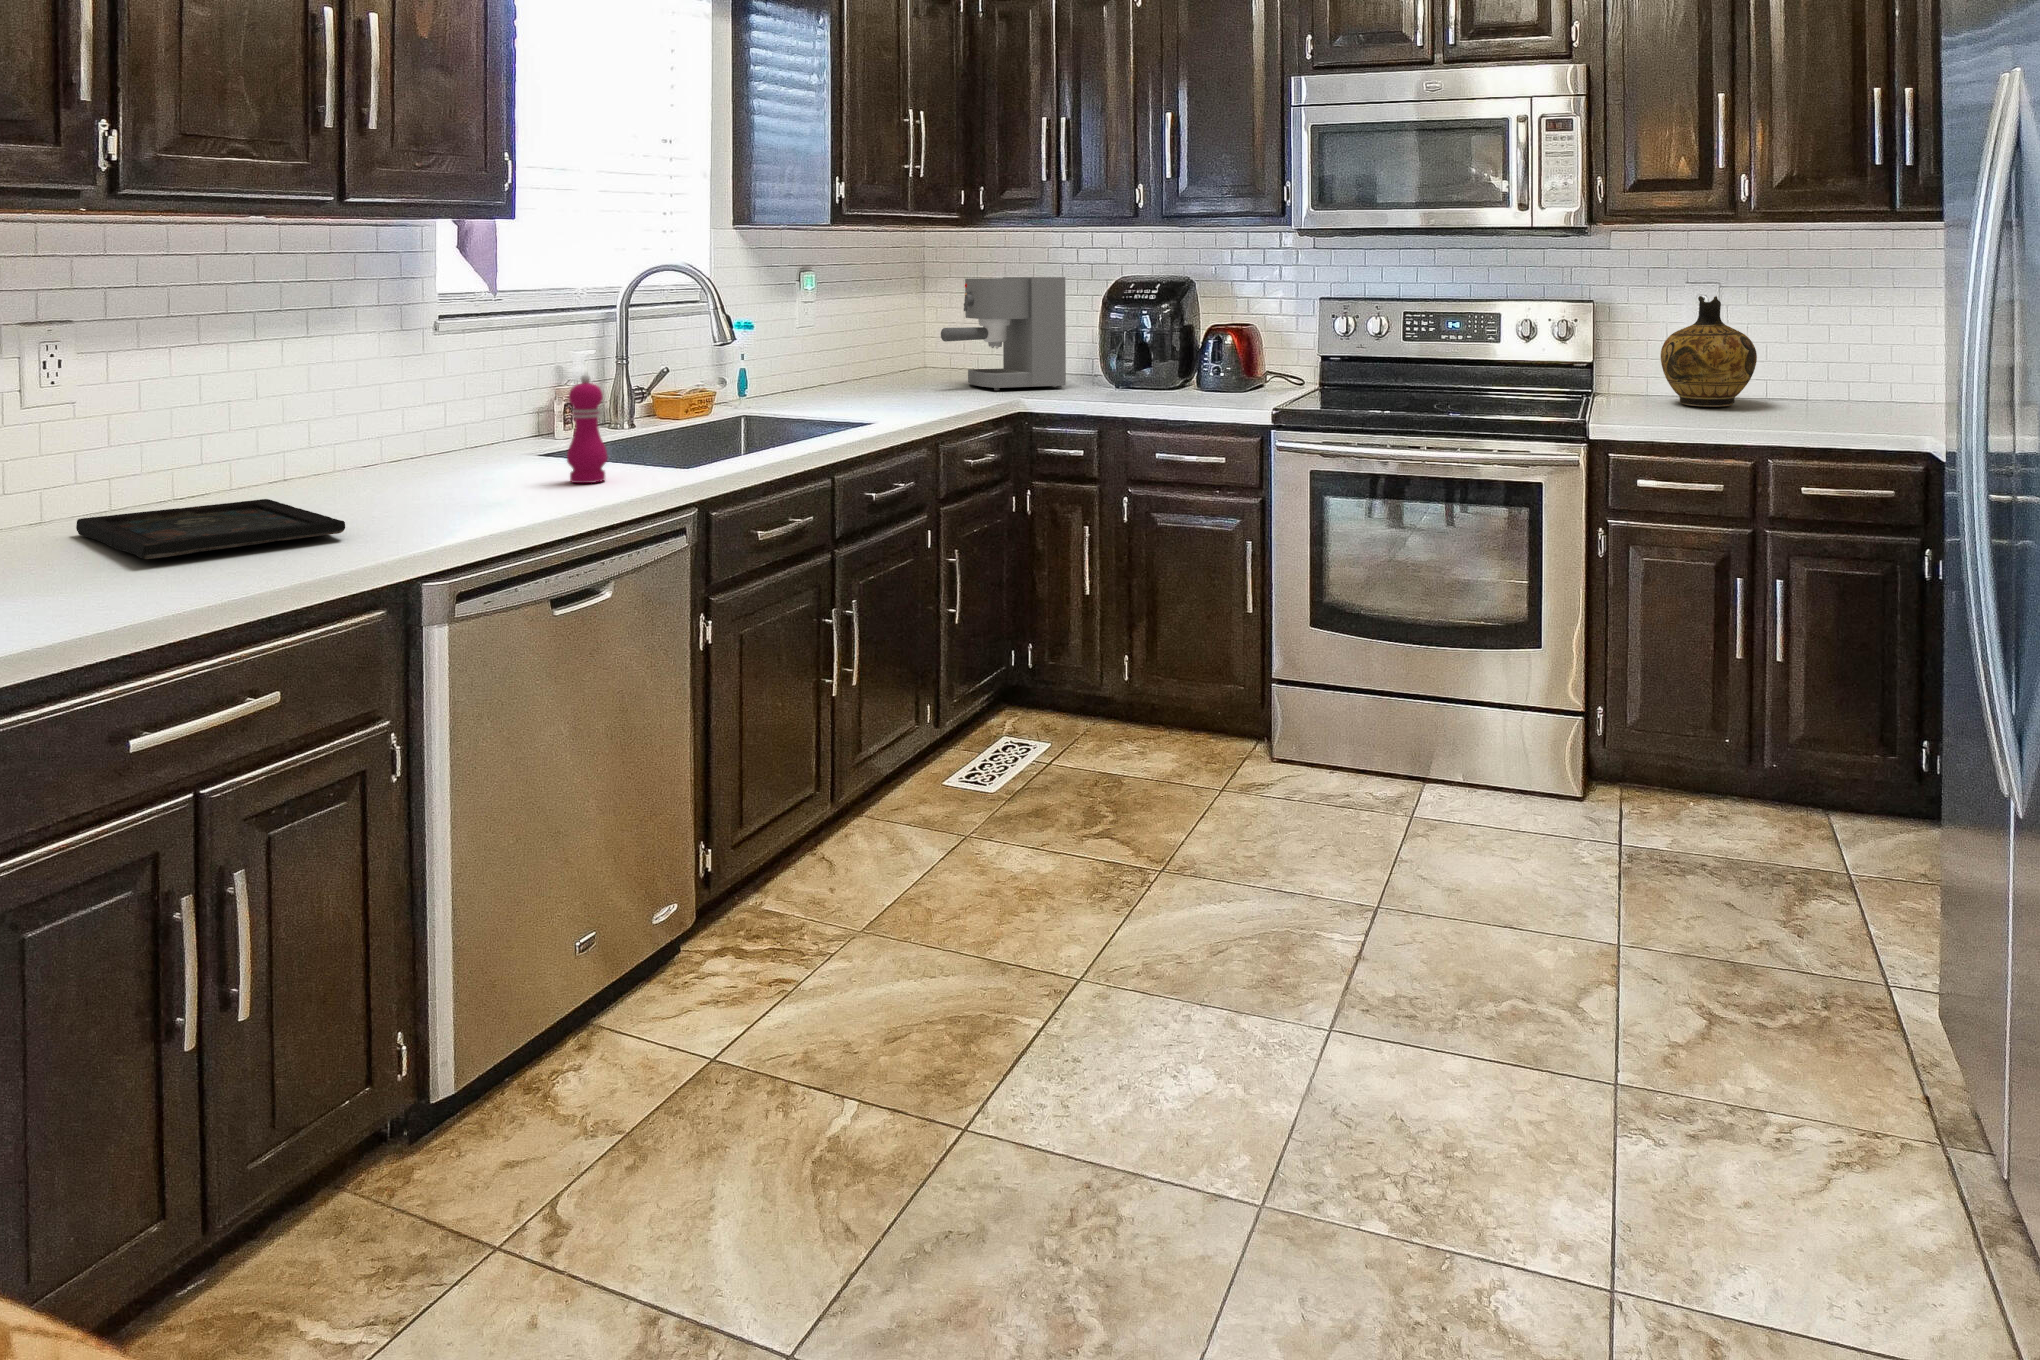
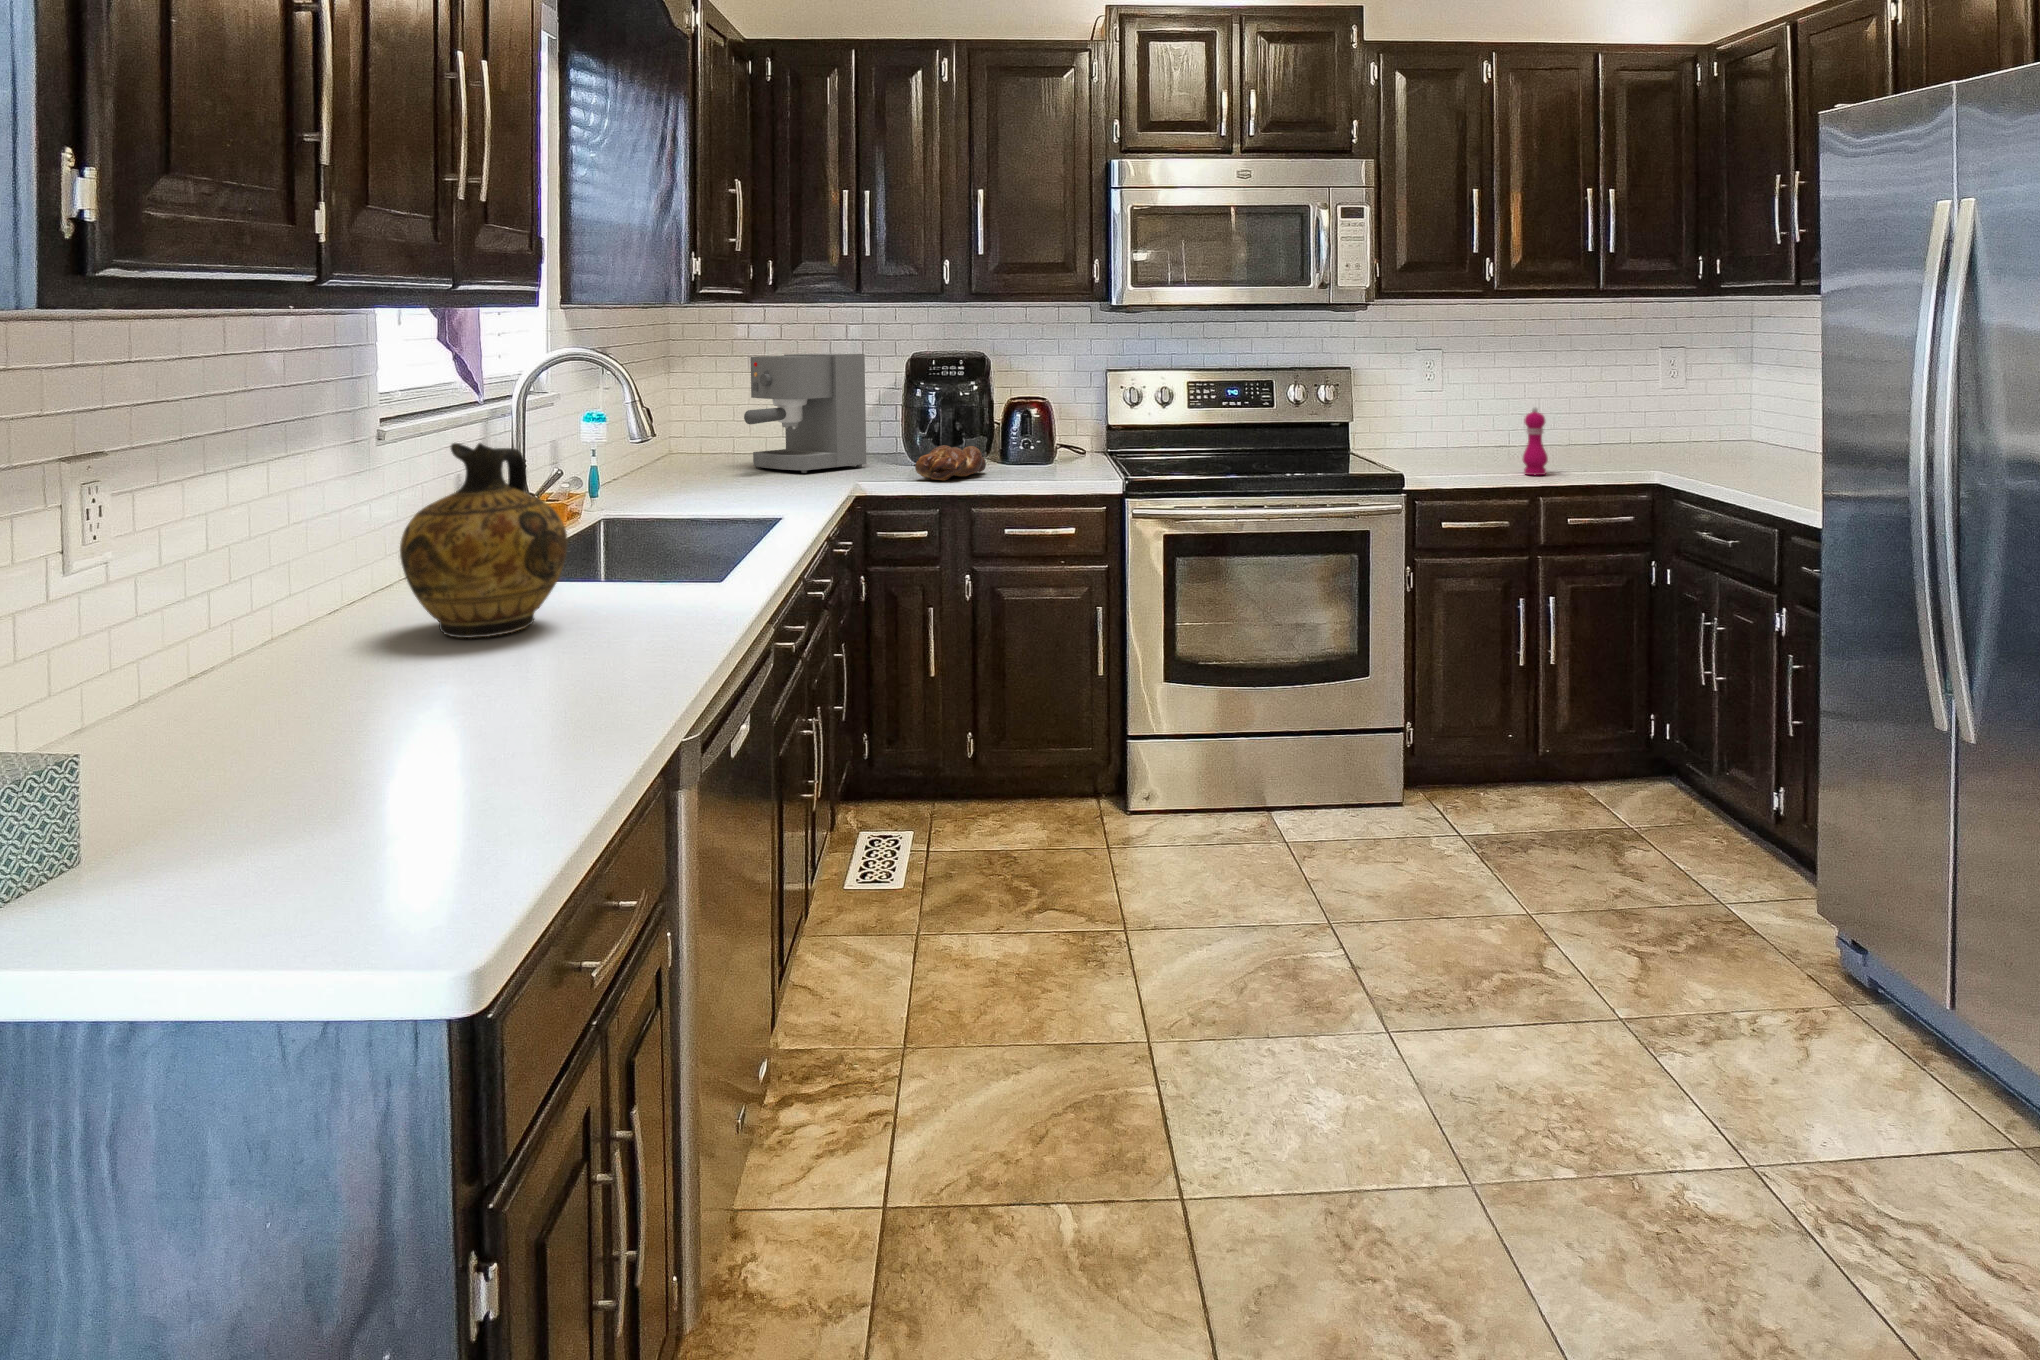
ceramic jug: present [1661,296,1757,407] -> present [400,443,568,638]
bread loaf: none [1079,368,1162,403] -> present [915,445,986,480]
pepper mill: present [567,375,608,483] -> present [1523,407,1548,475]
tray: present [76,499,345,559] -> none [186,661,562,745]

